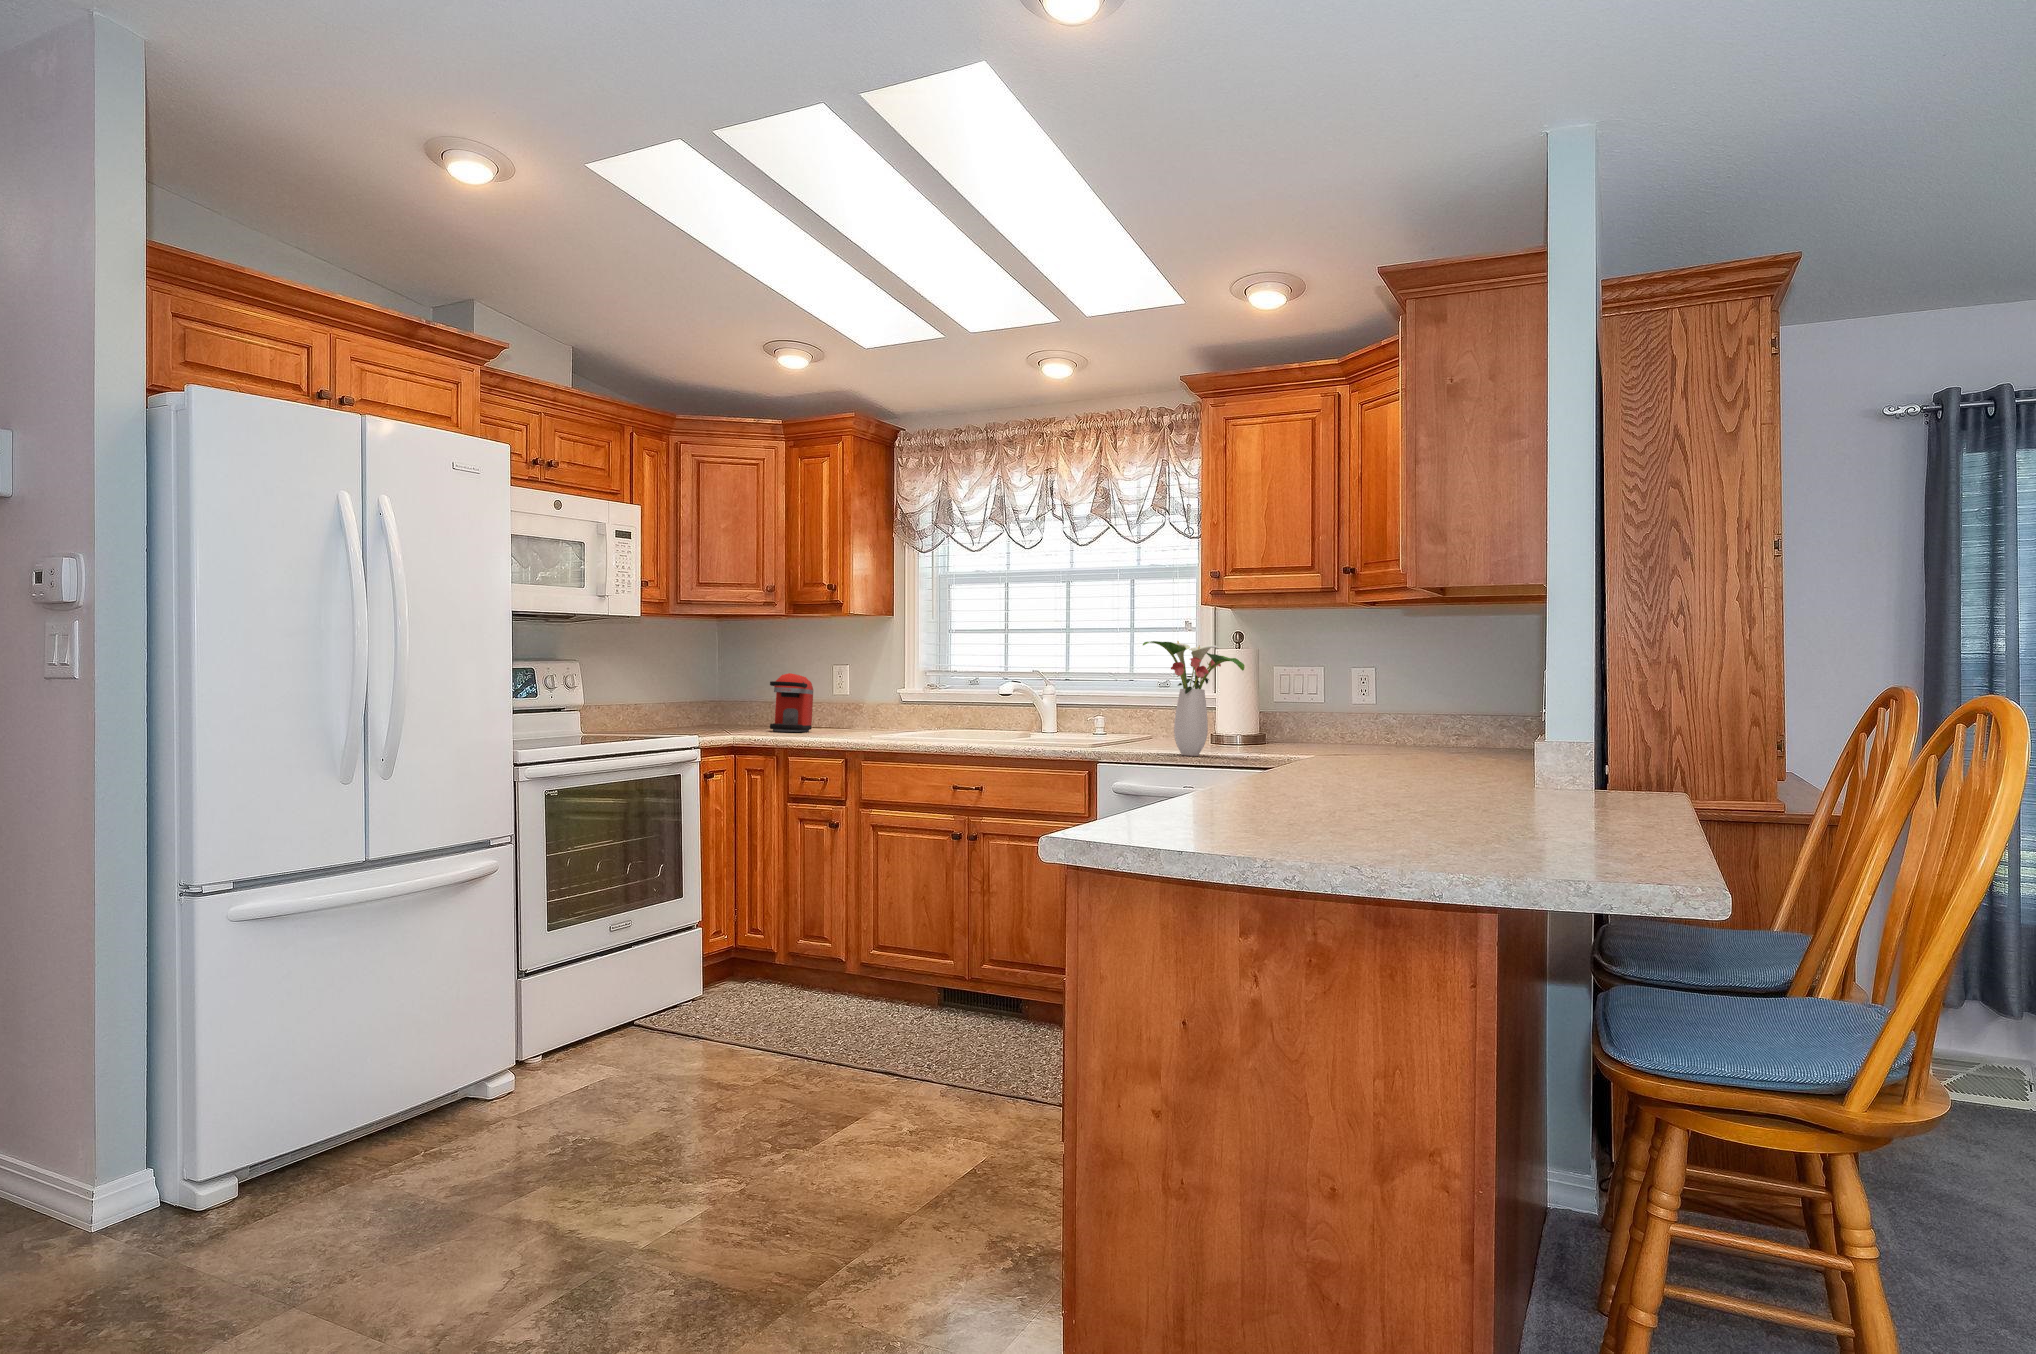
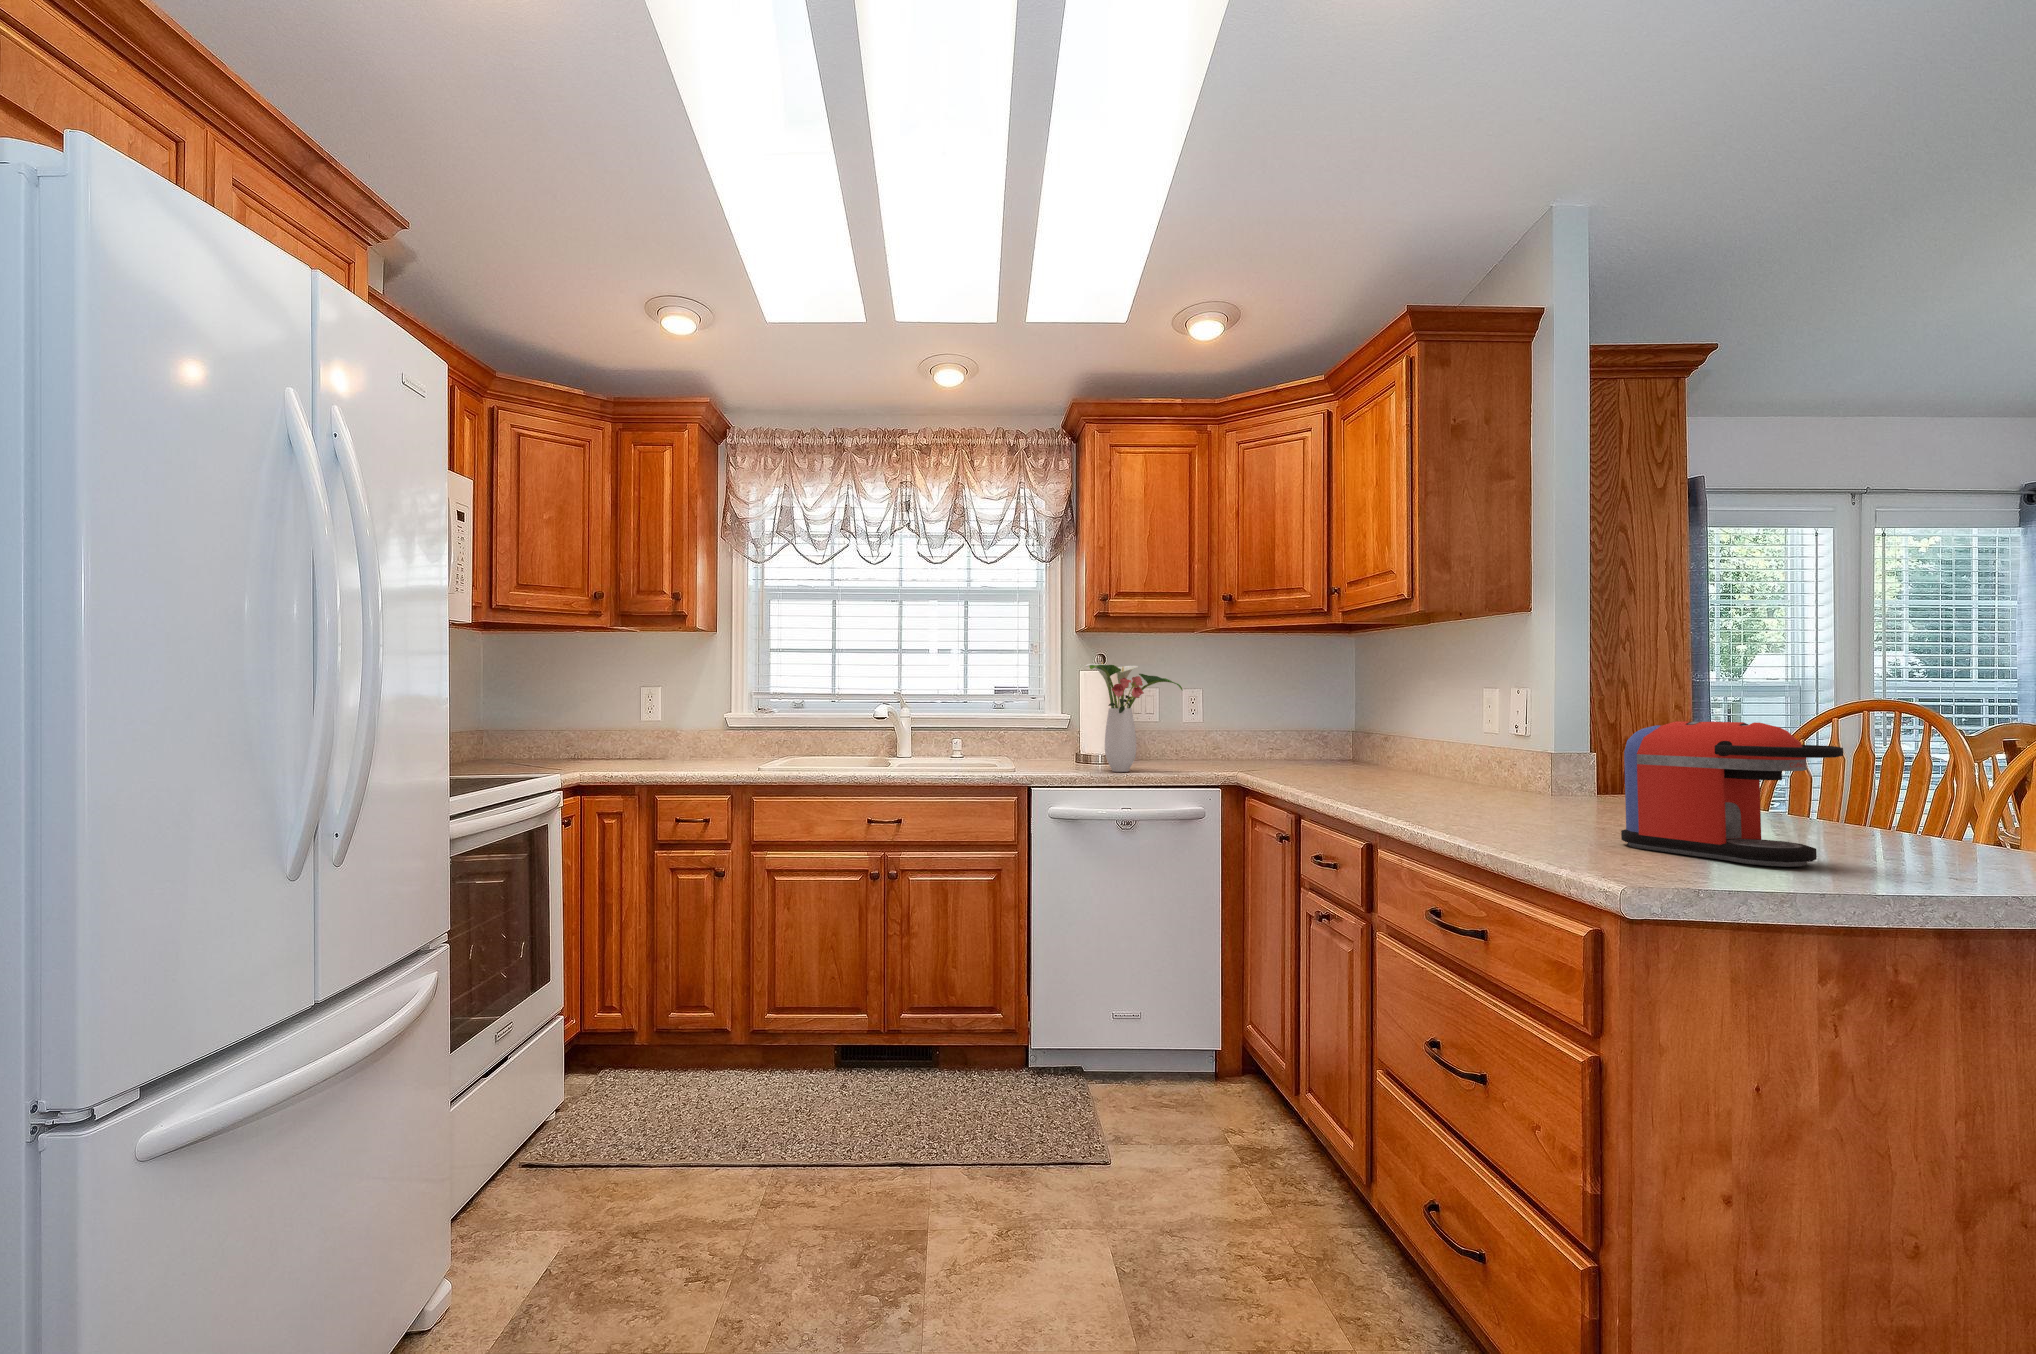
coffee maker: present [770,673,813,732] -> present [1621,721,1843,867]

